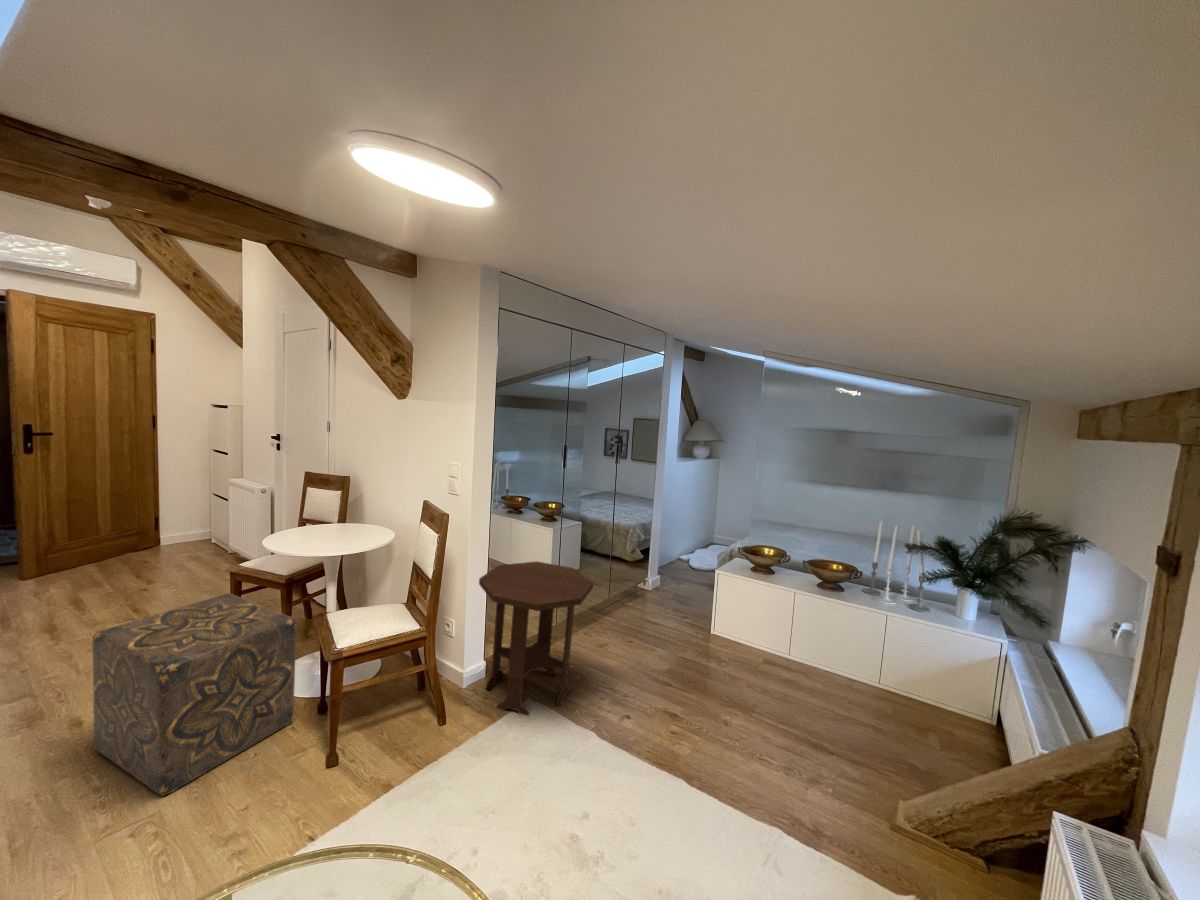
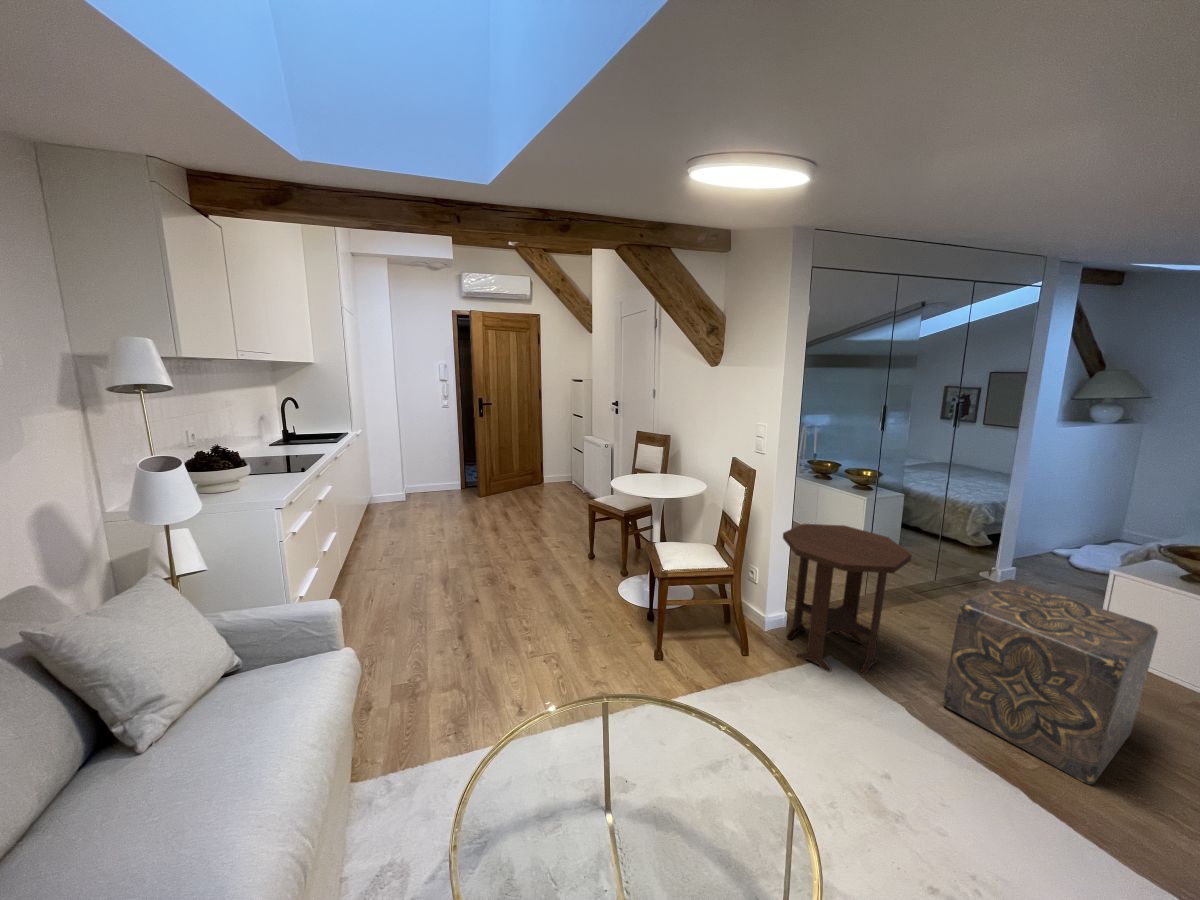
ottoman: present [92,593,296,796] -> present [943,579,1158,784]

